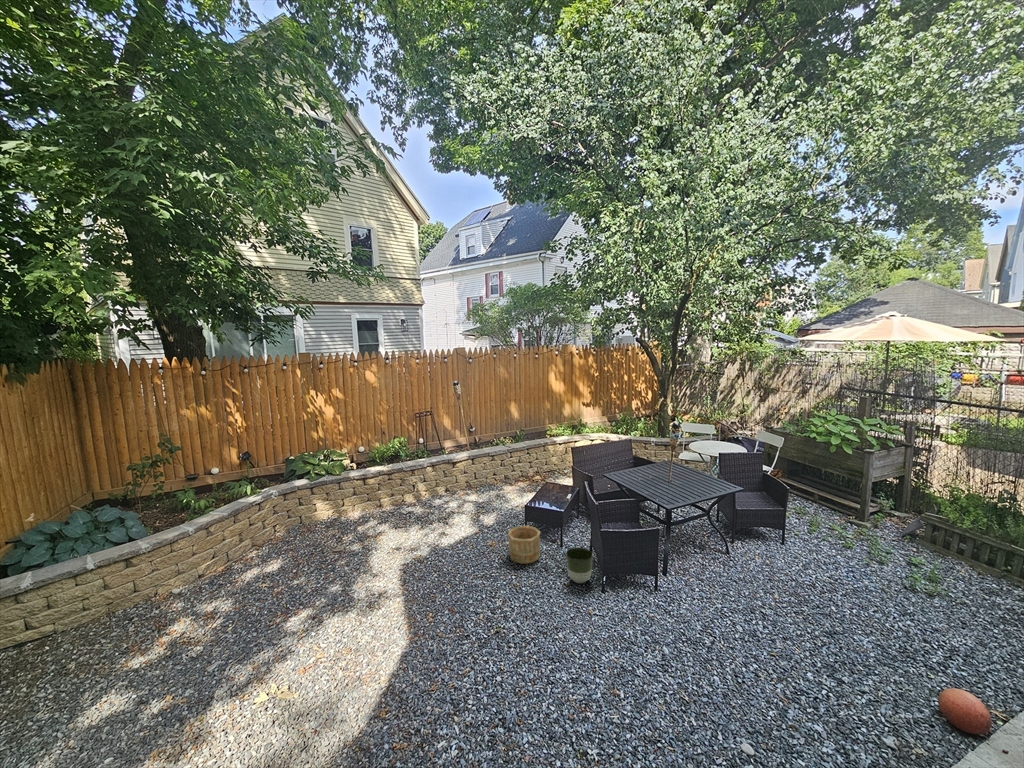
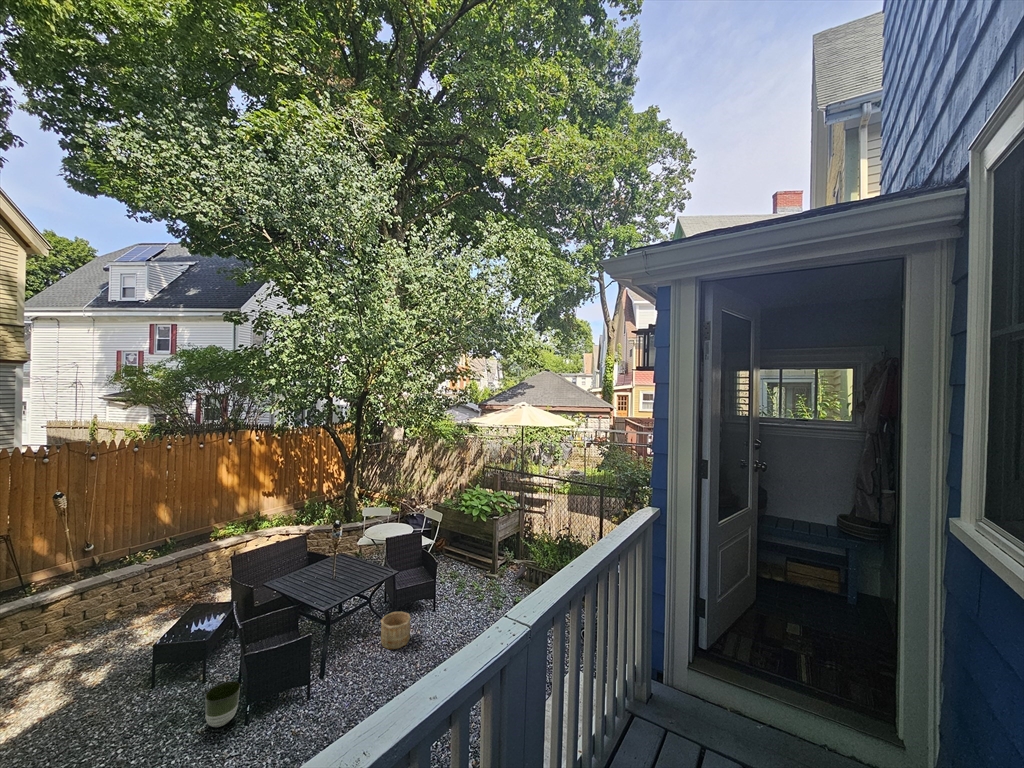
wooden bucket: present [508,526,540,564] -> present [381,612,411,649]

